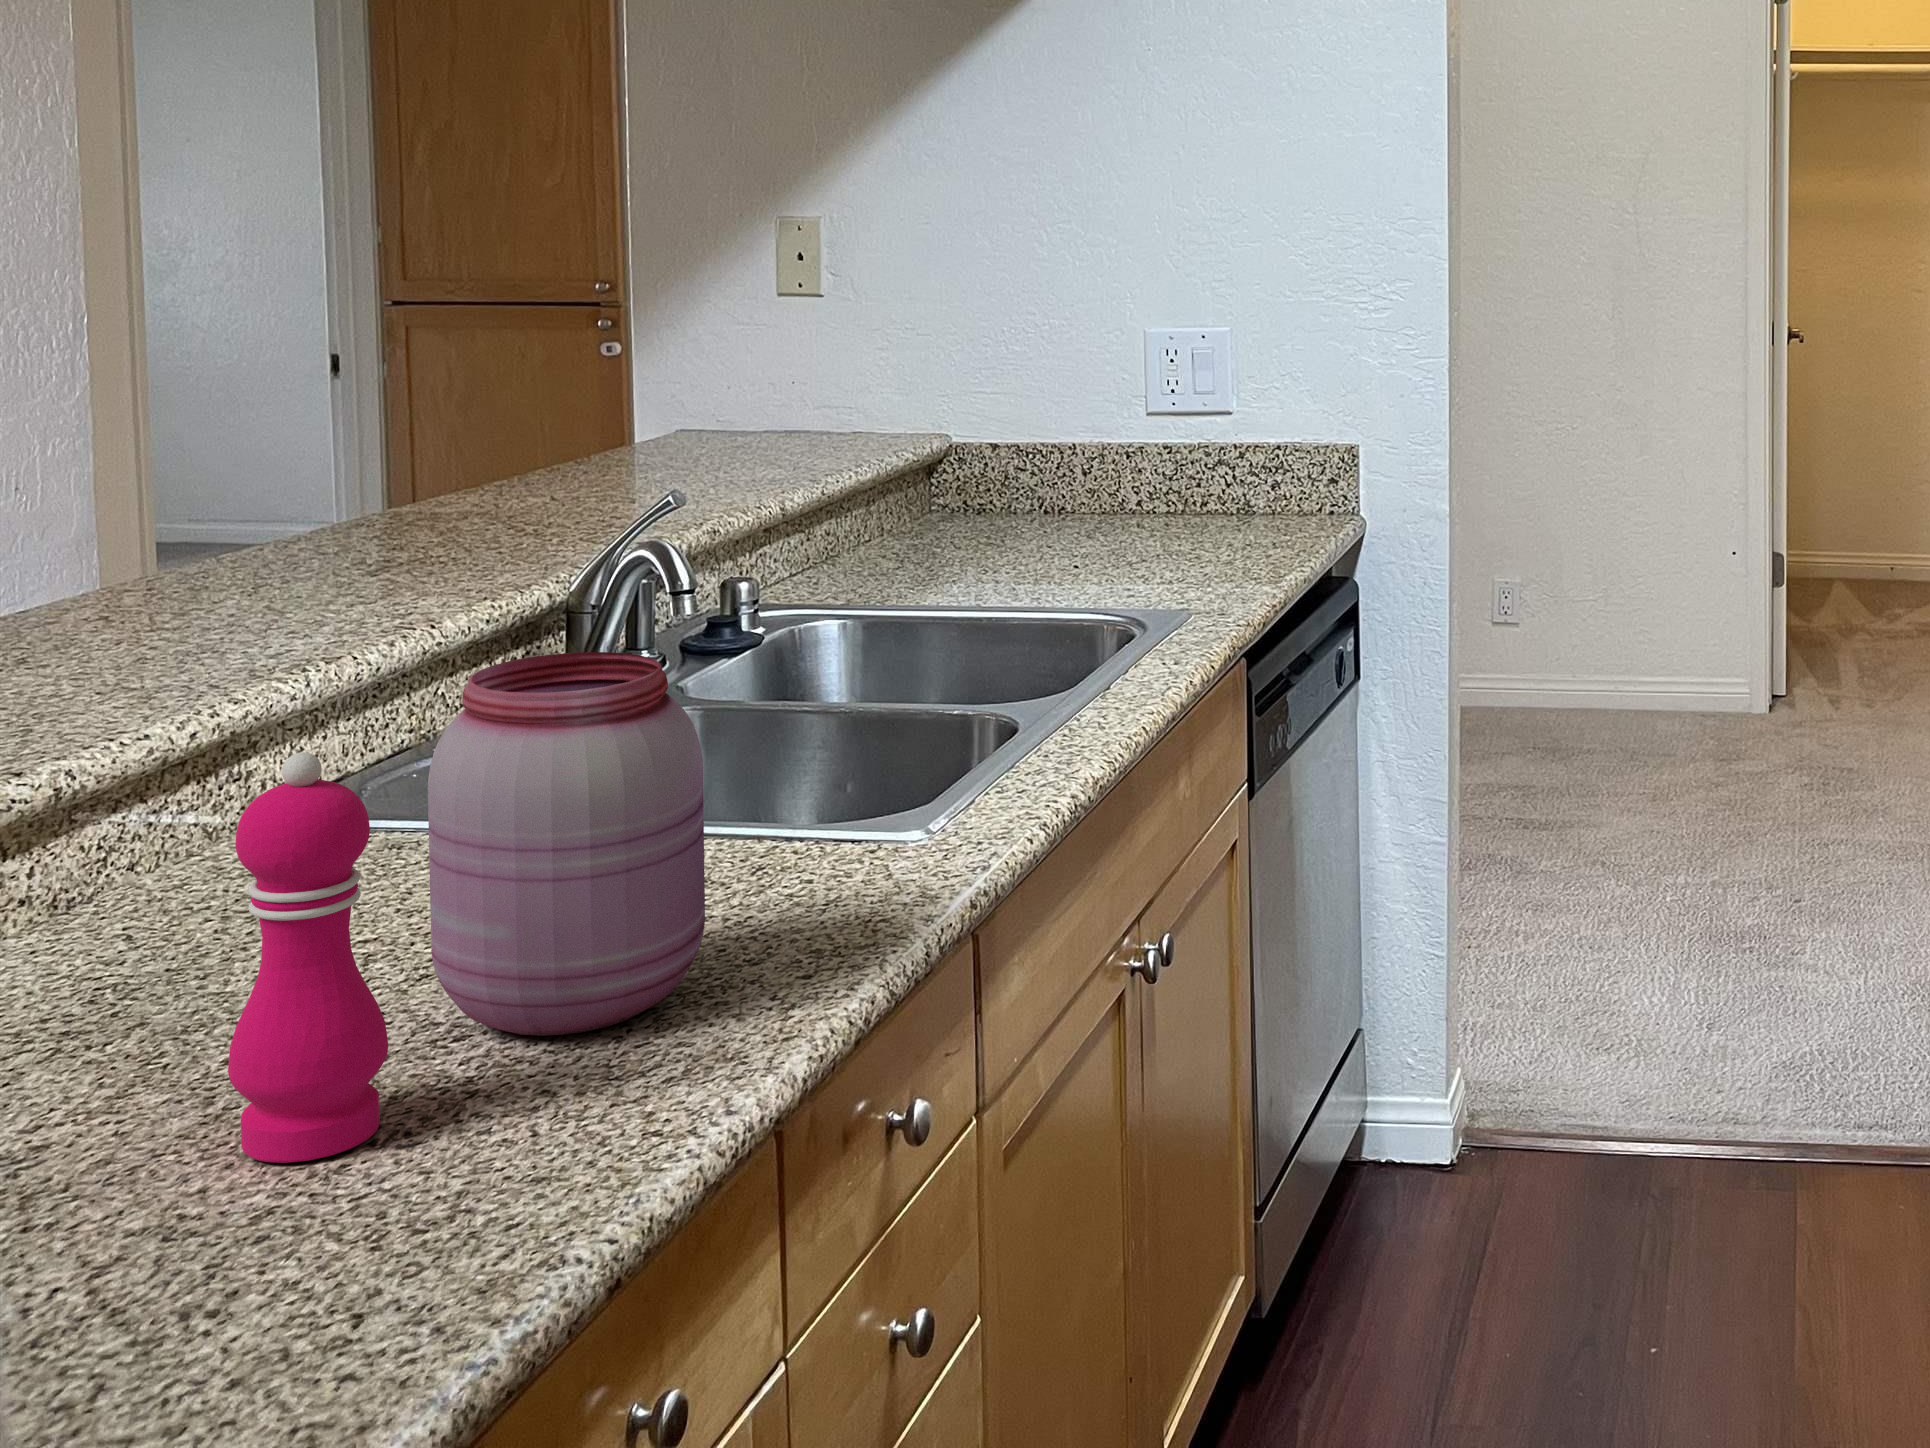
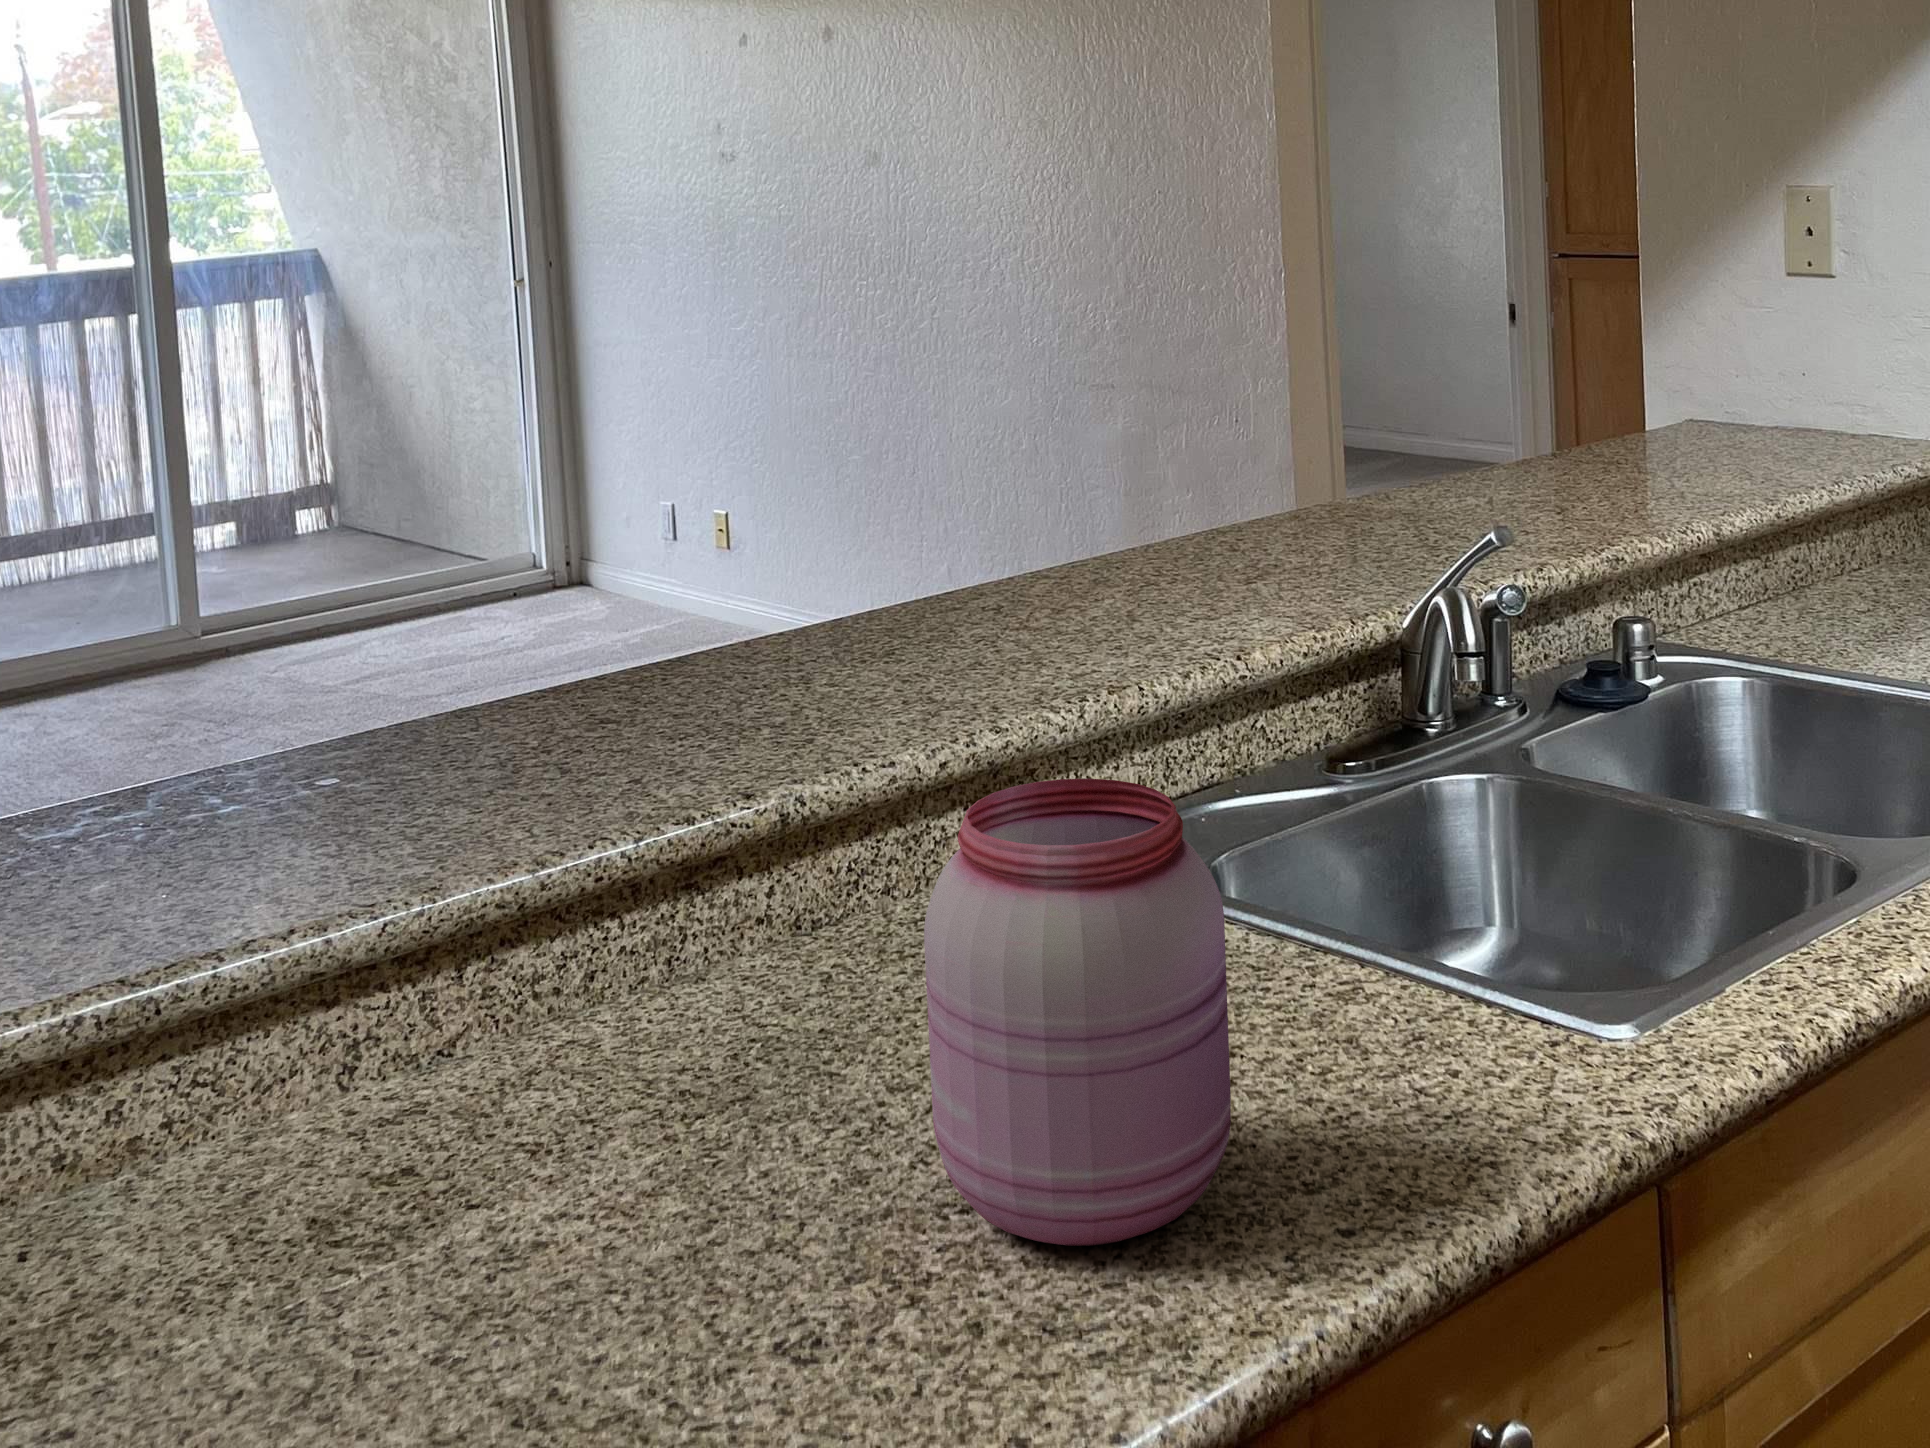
pepper mill: present [228,752,389,1163] -> none [642,890,804,1351]

